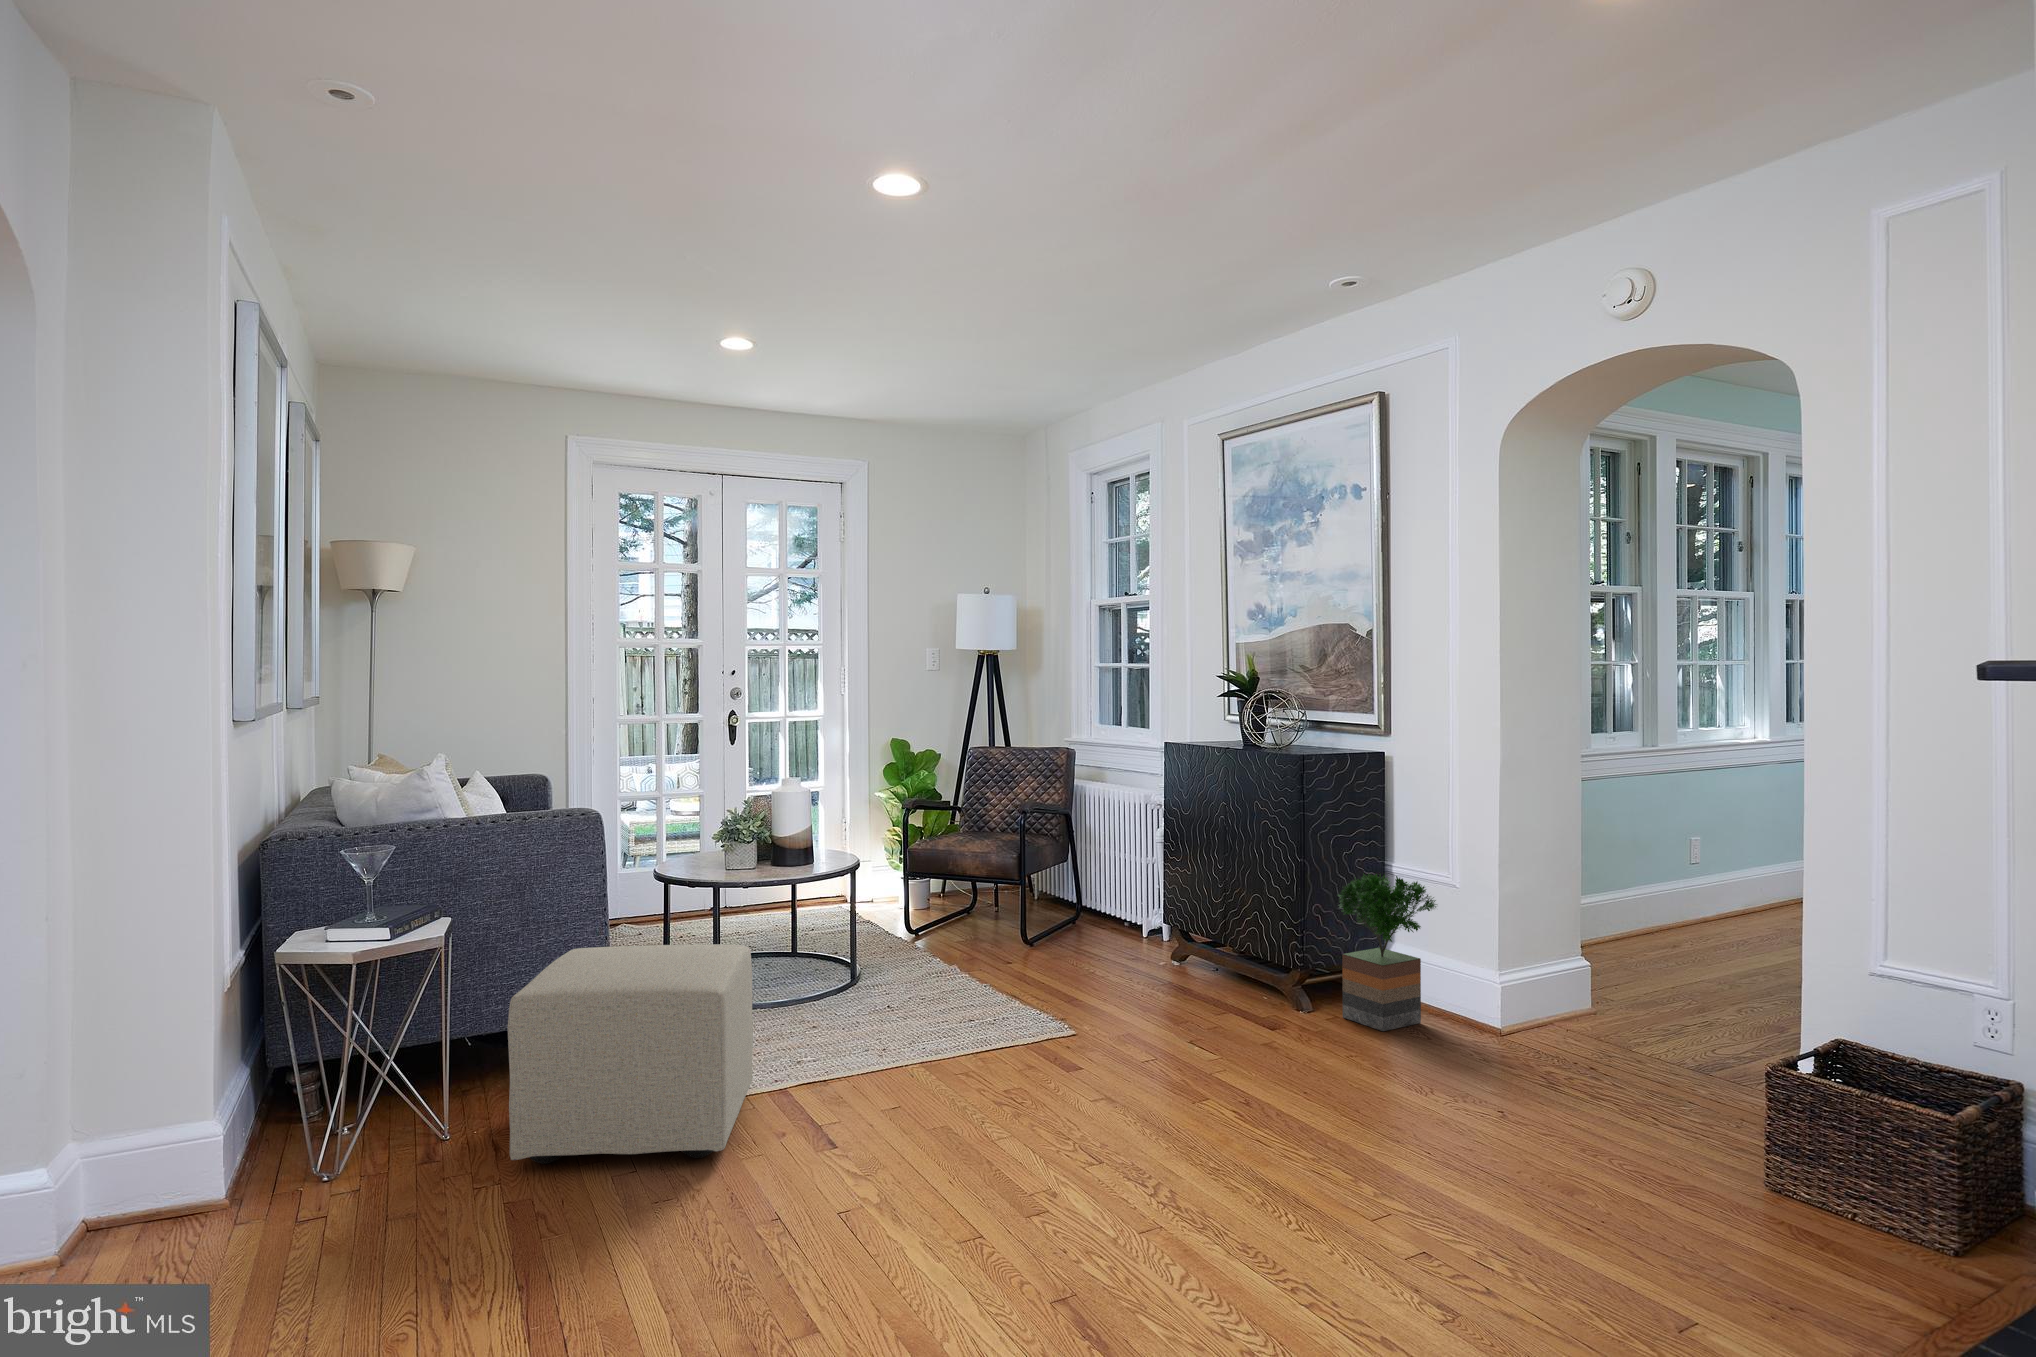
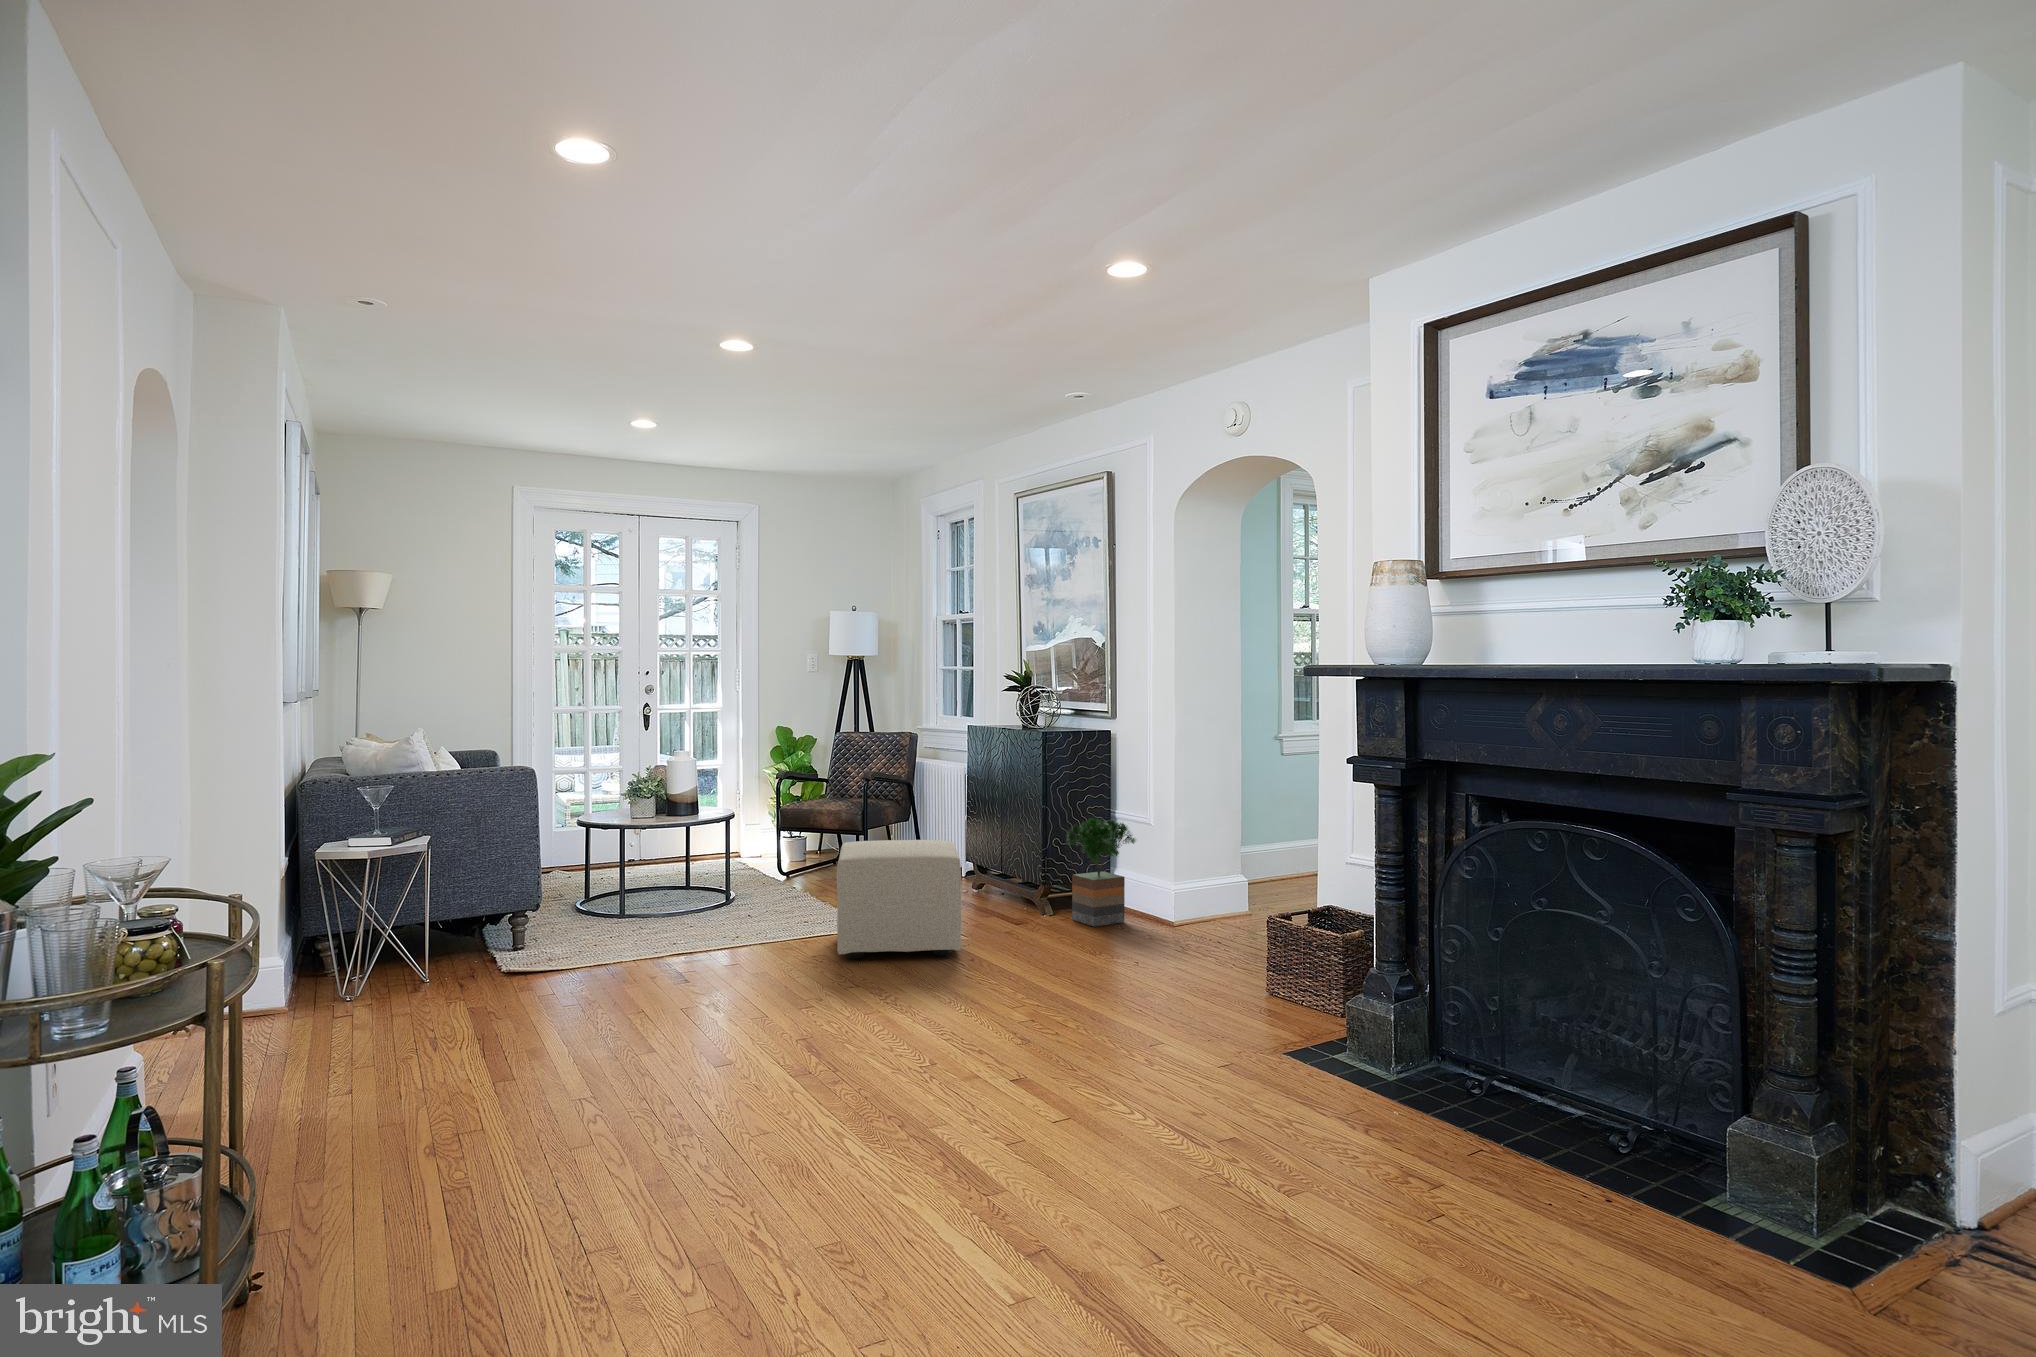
ottoman: present [508,944,753,1164] -> present [836,840,961,959]

